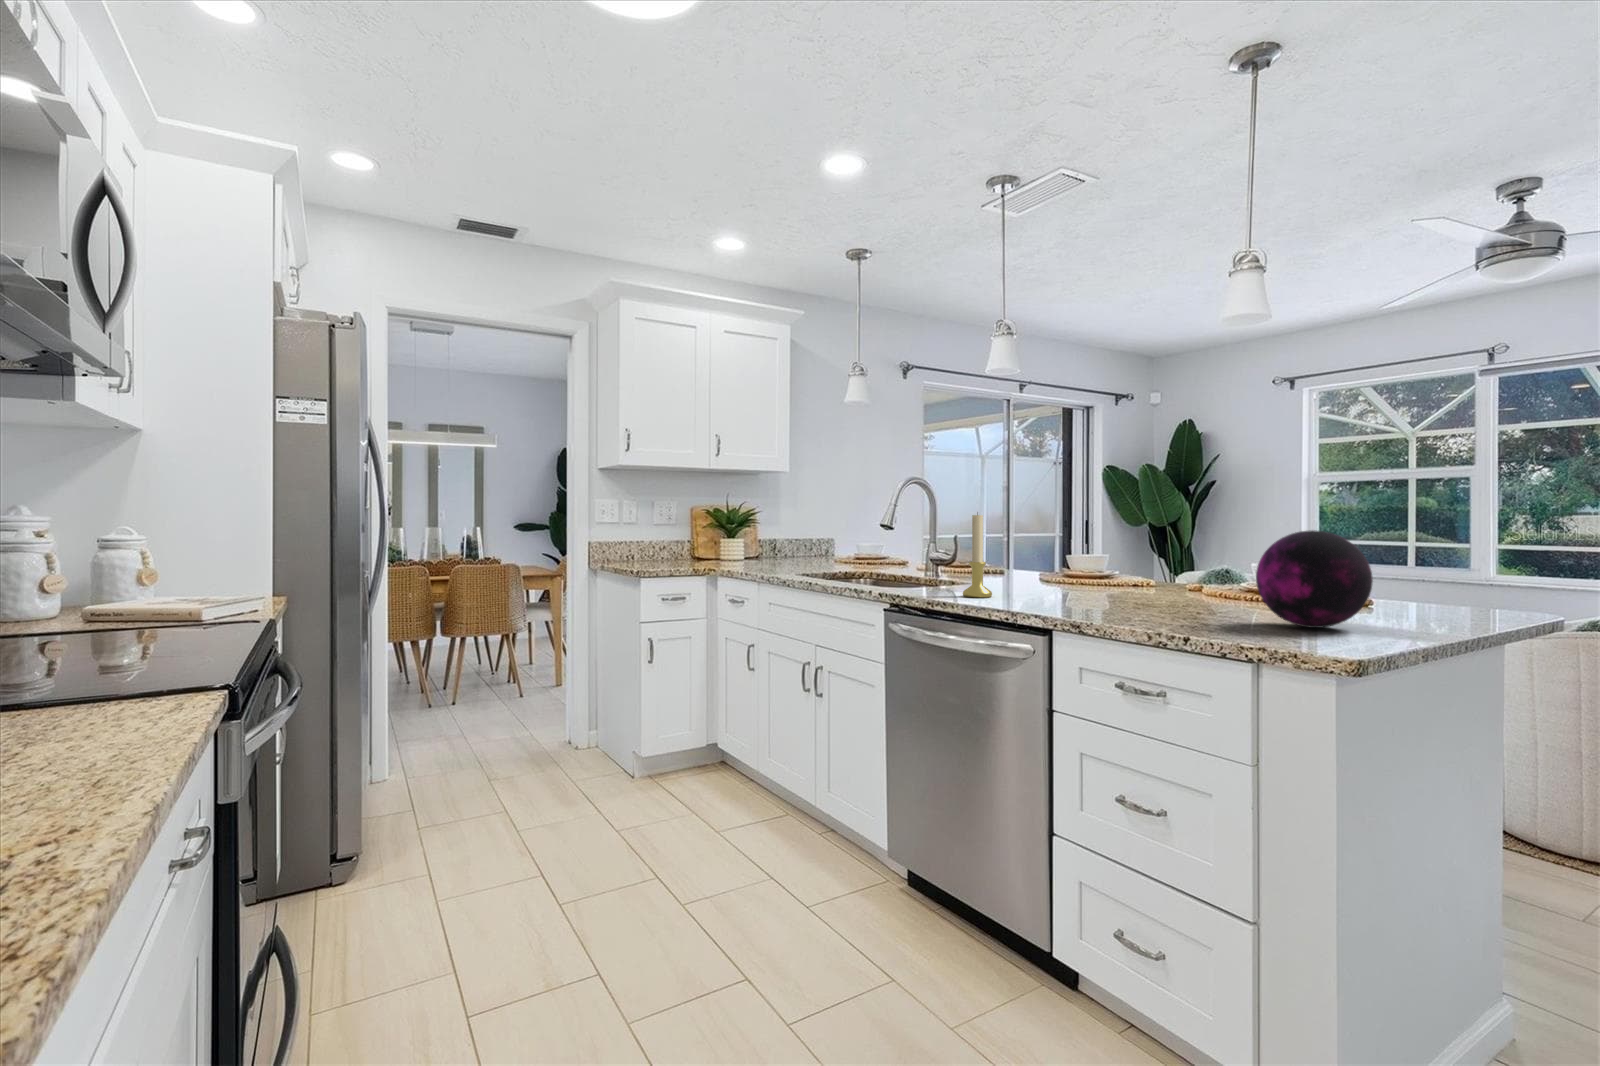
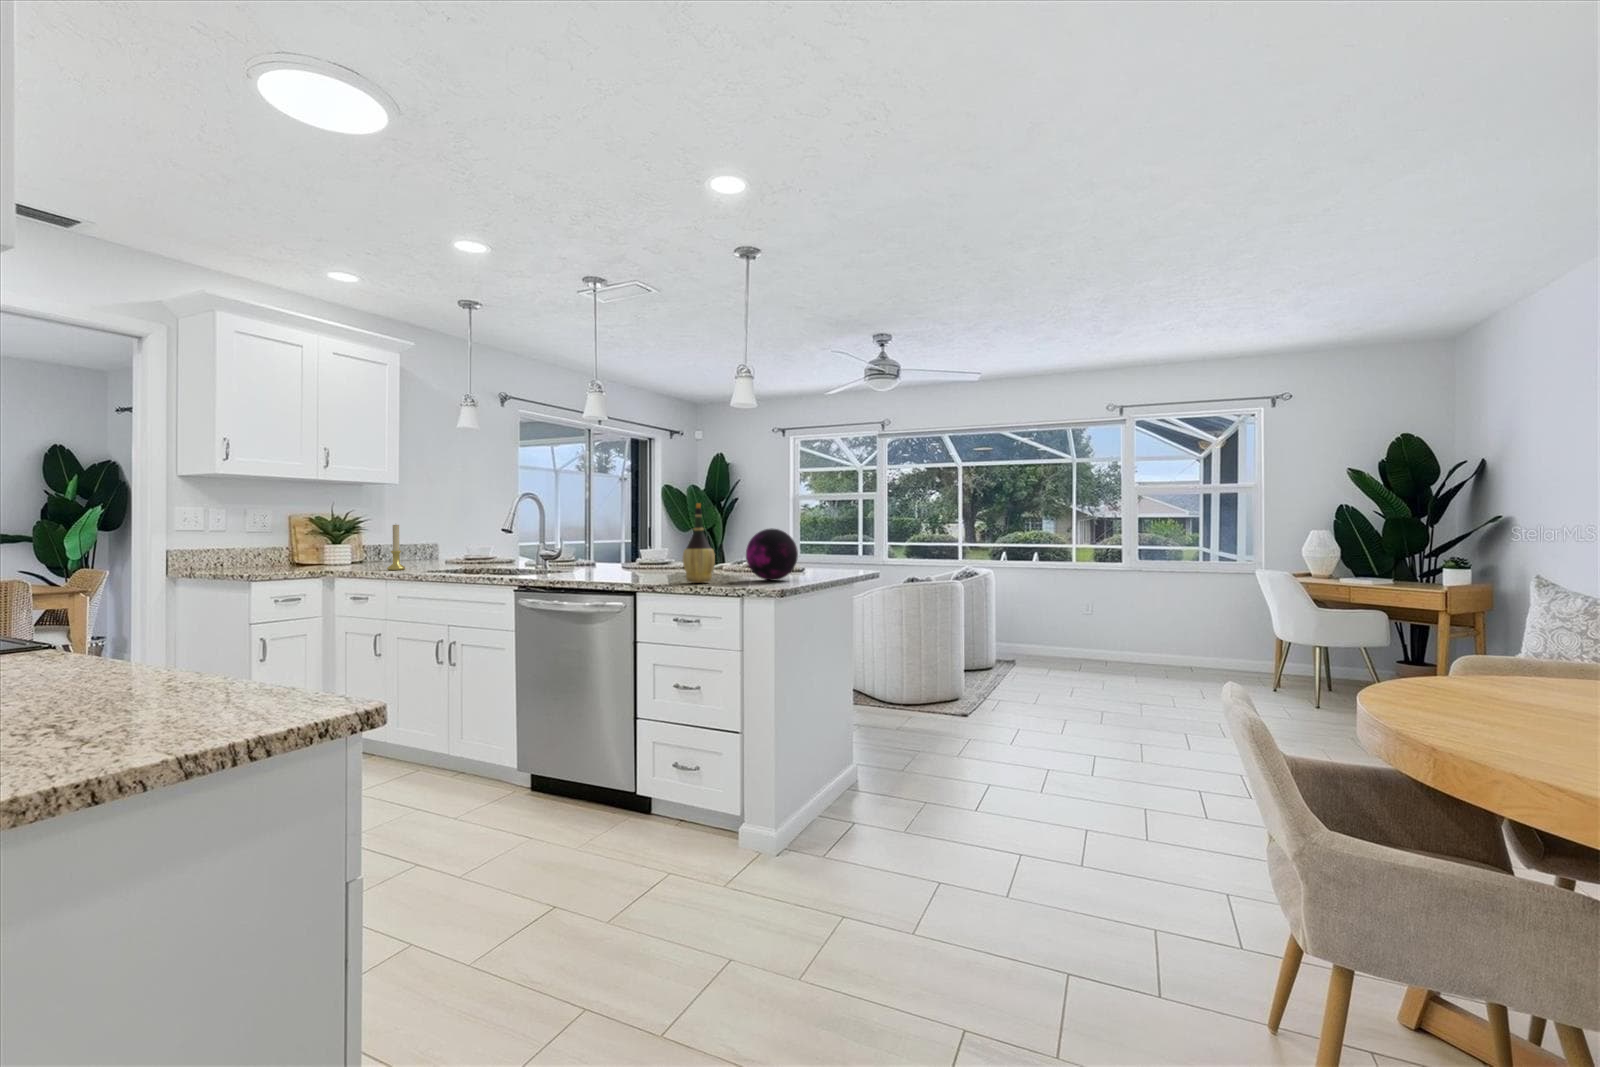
wine bottle: none [1133,485,1194,623] -> present [683,503,715,583]
candle holder: present [963,513,992,597] -> present [387,525,405,570]

